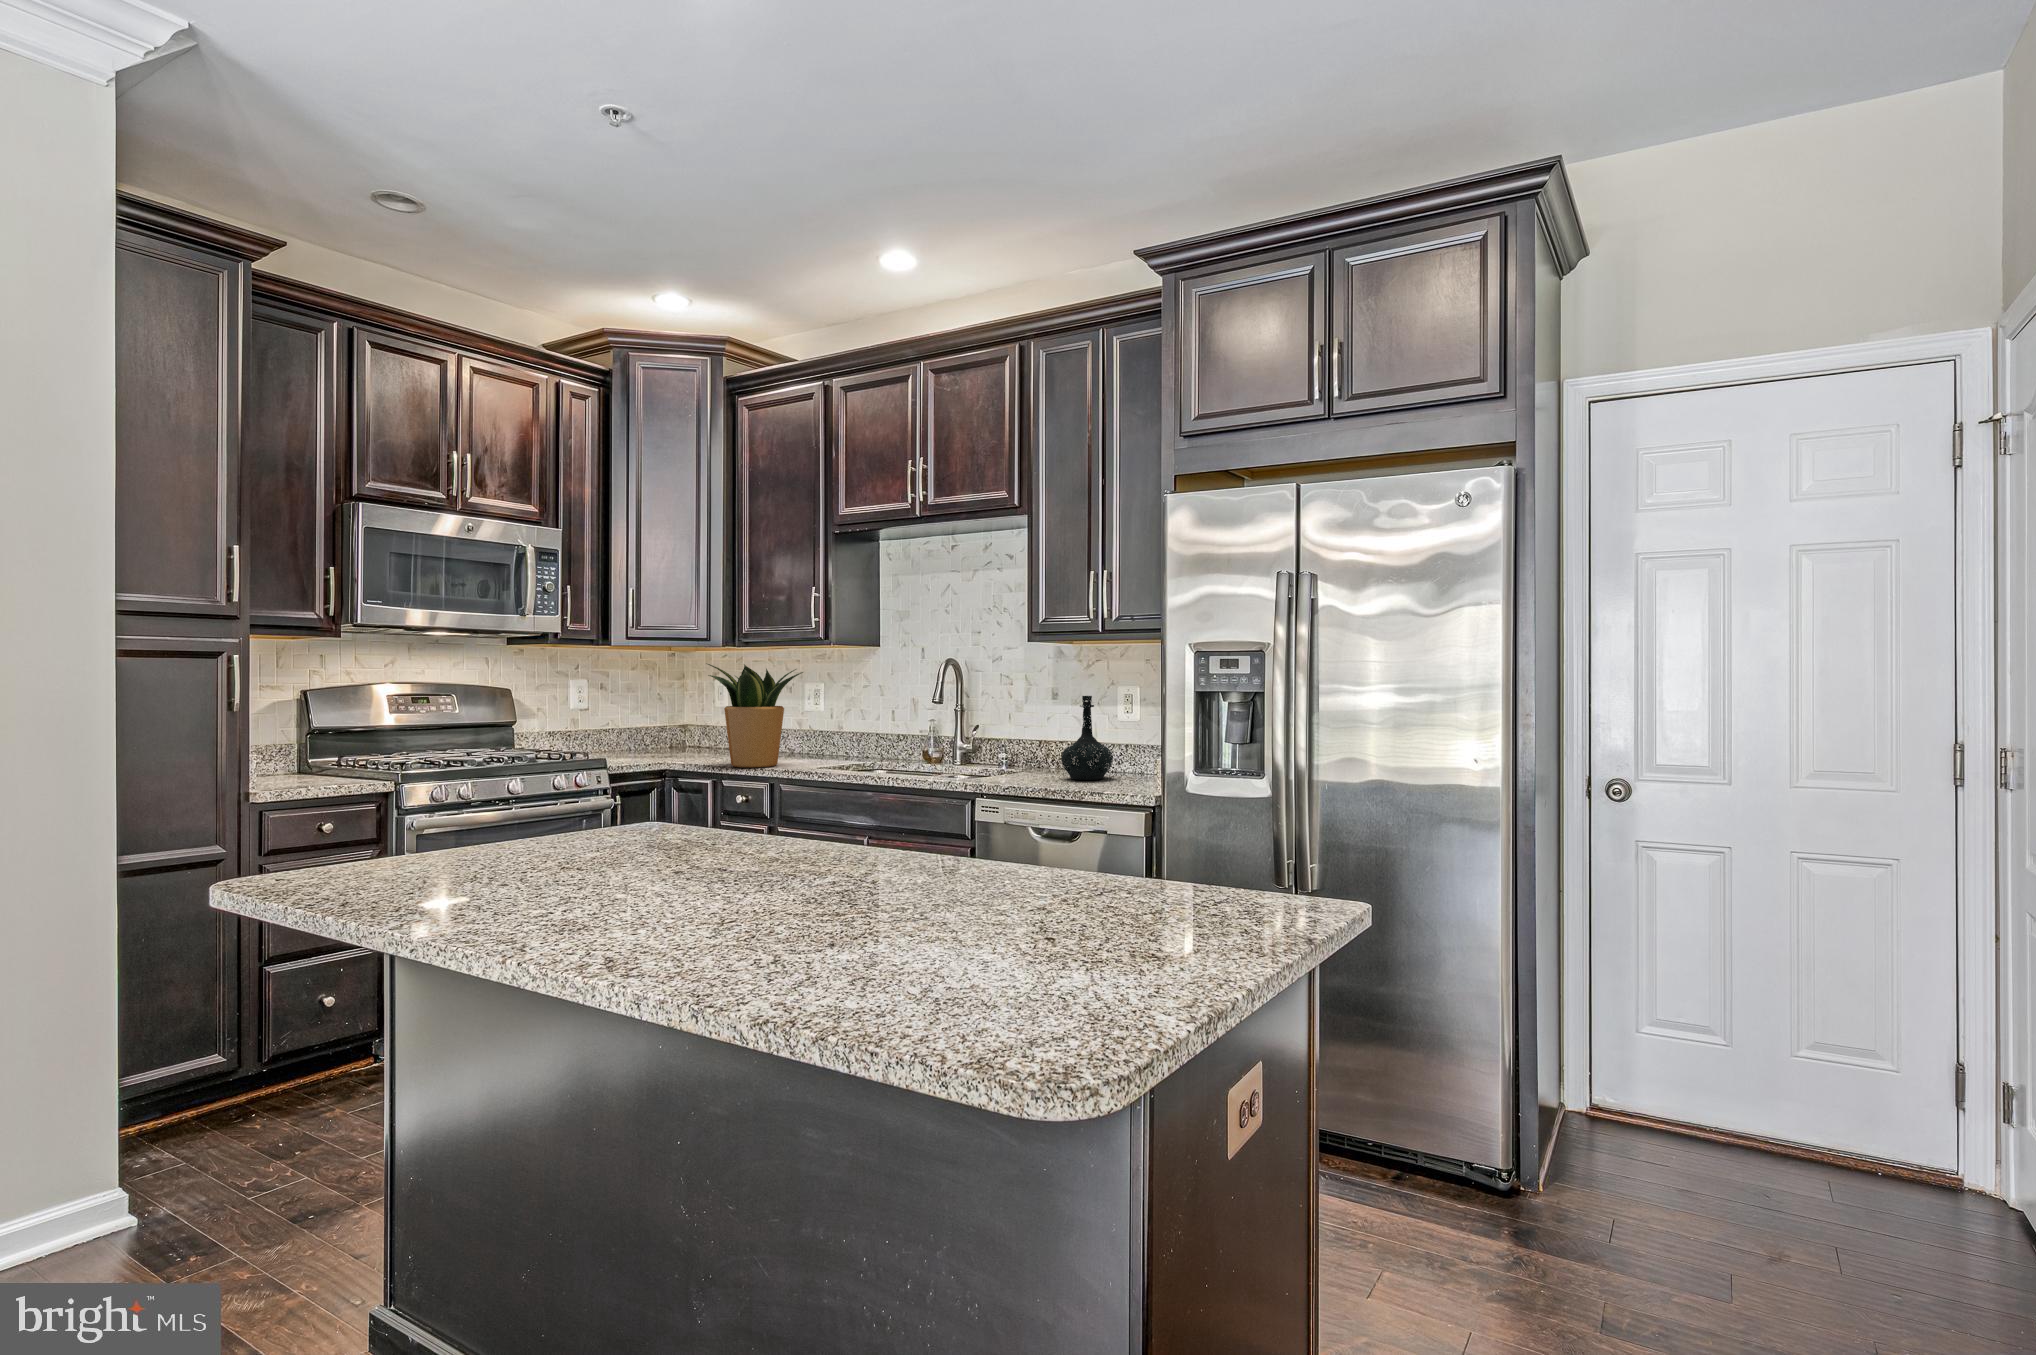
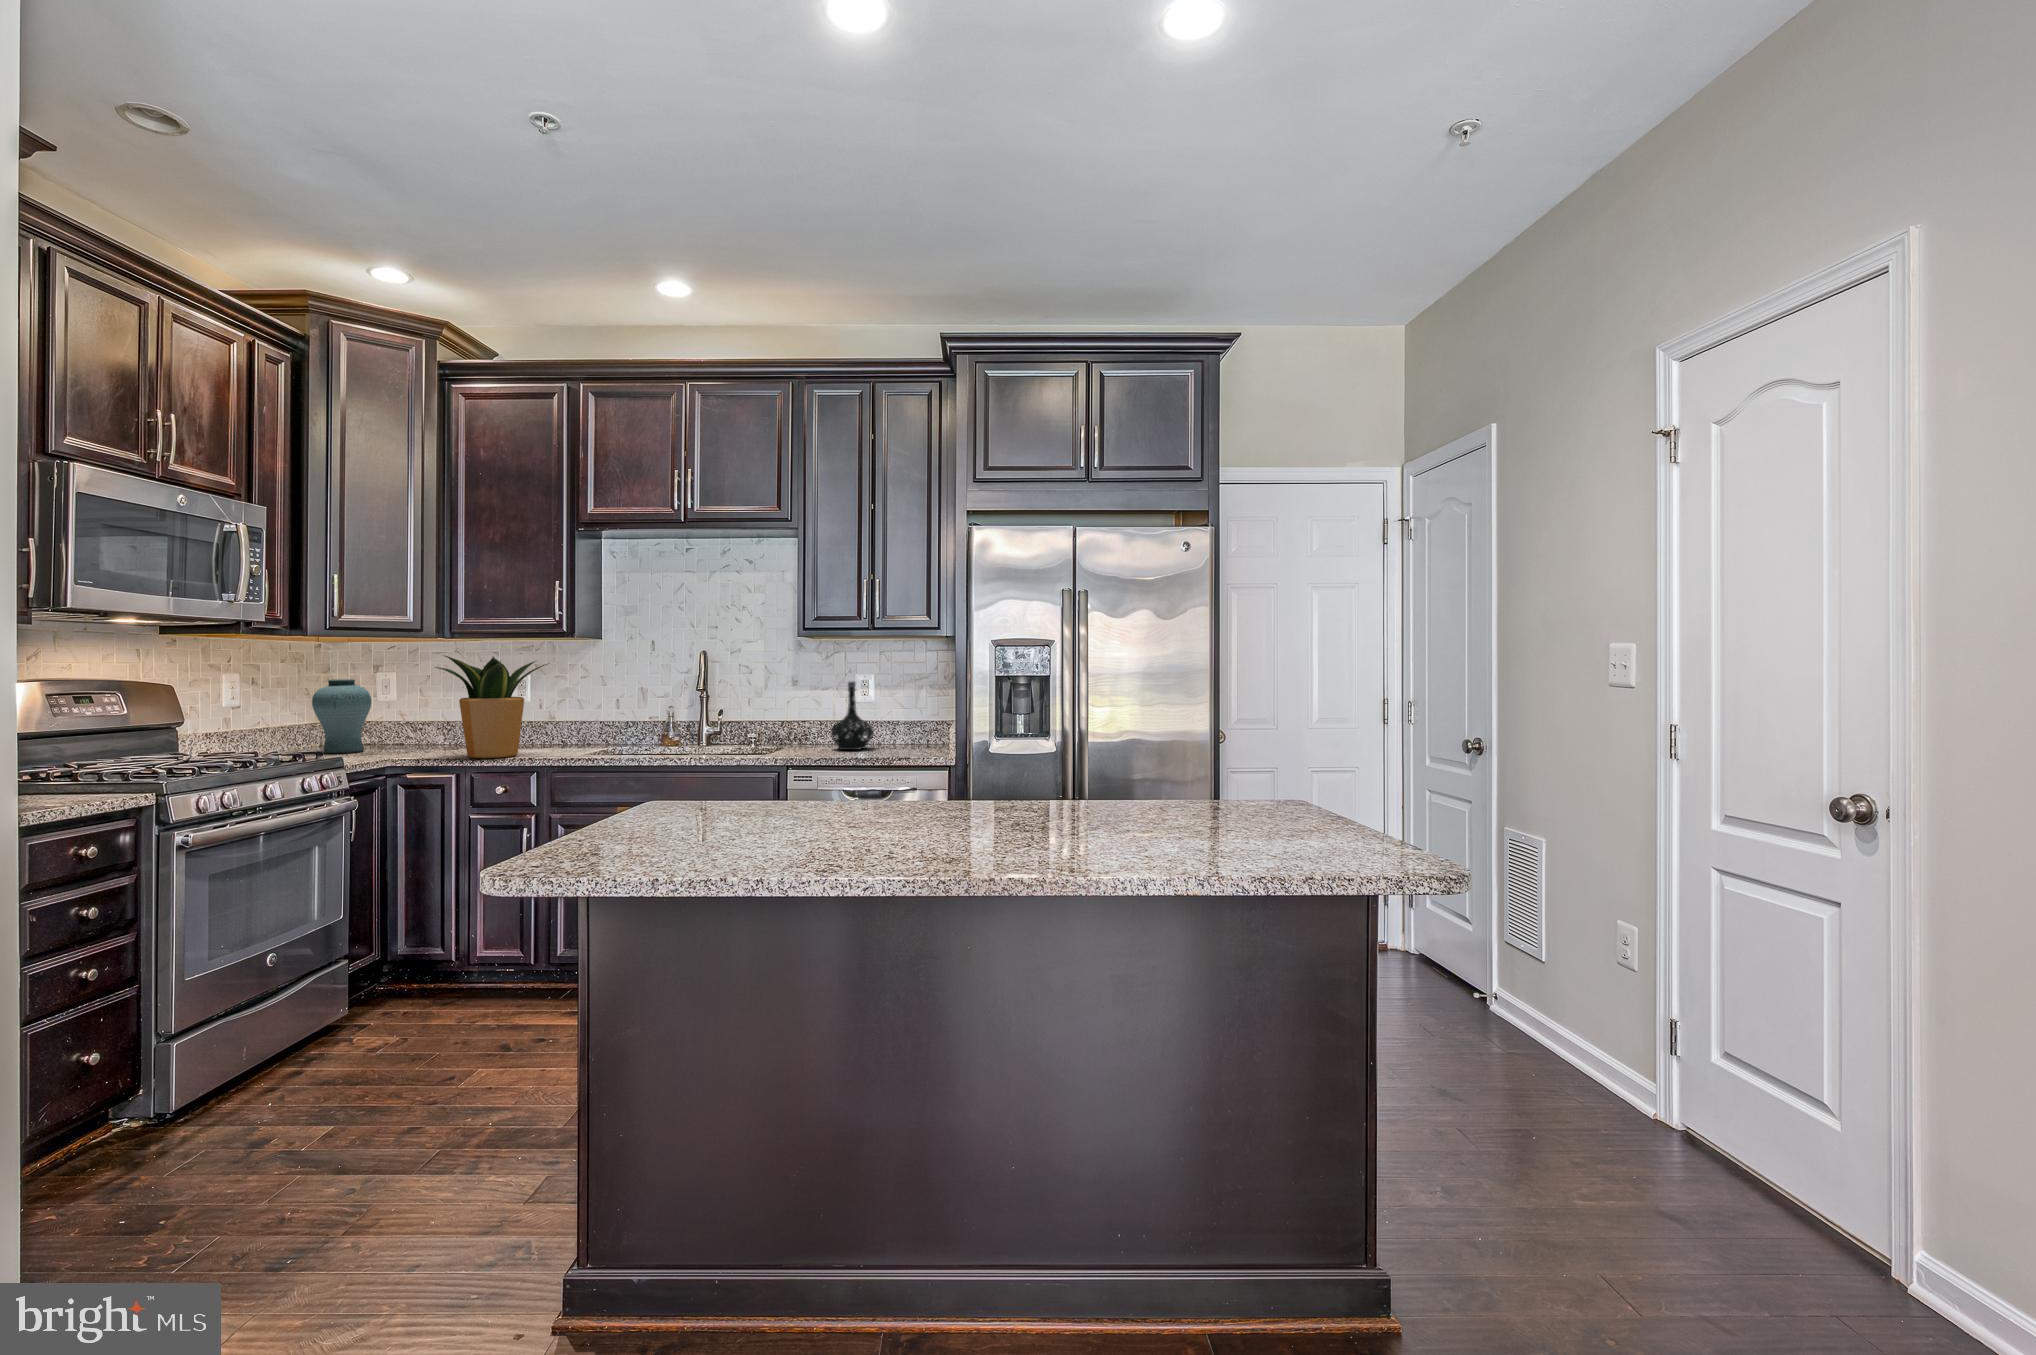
vase: none [645,686,693,756] -> present [312,679,371,753]

